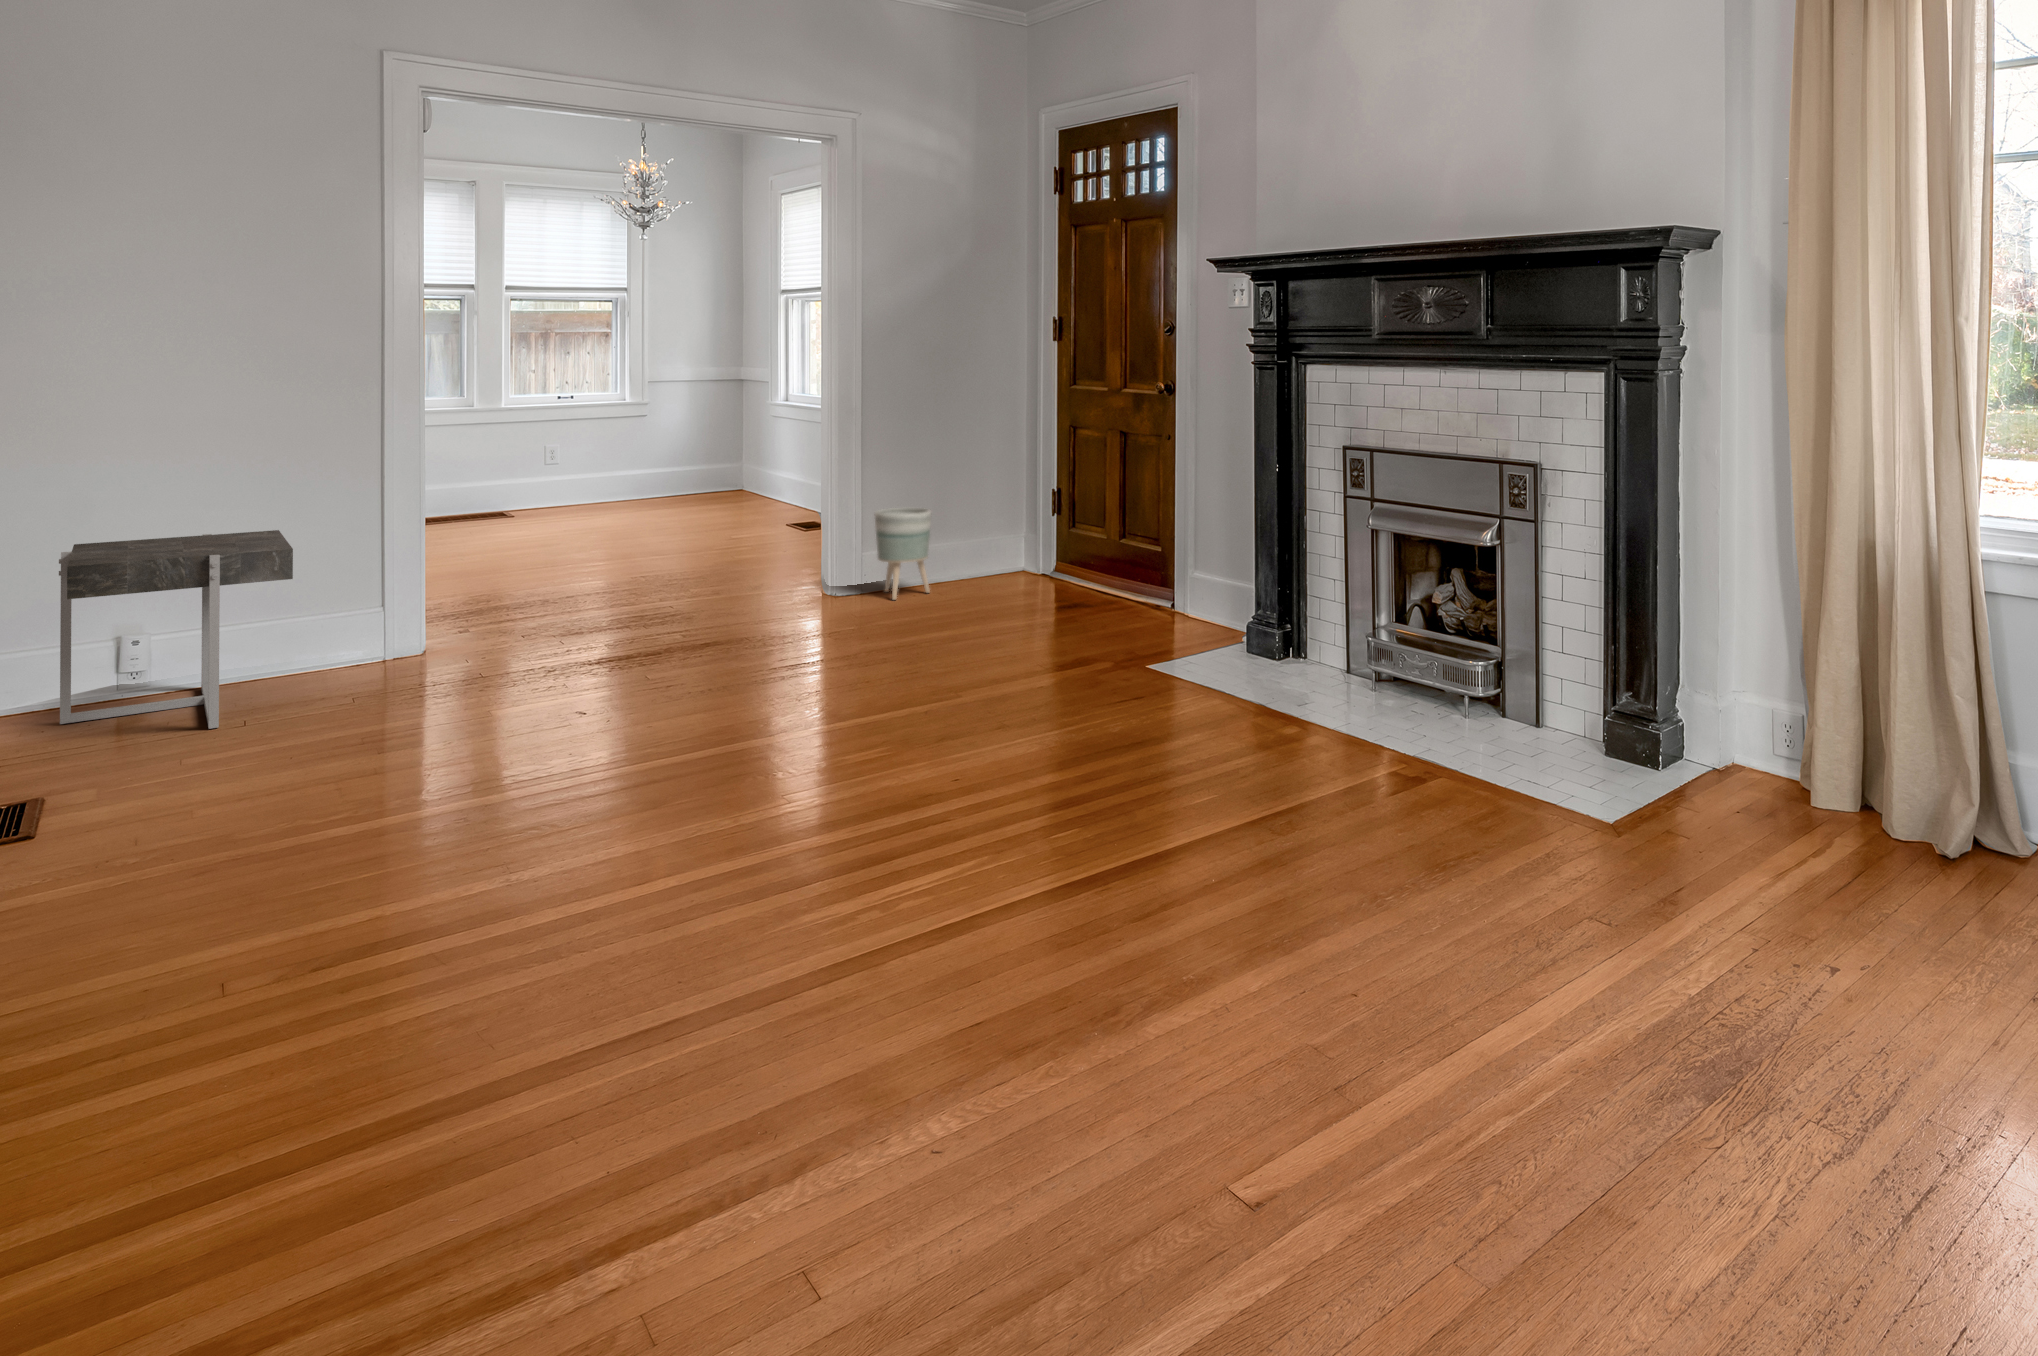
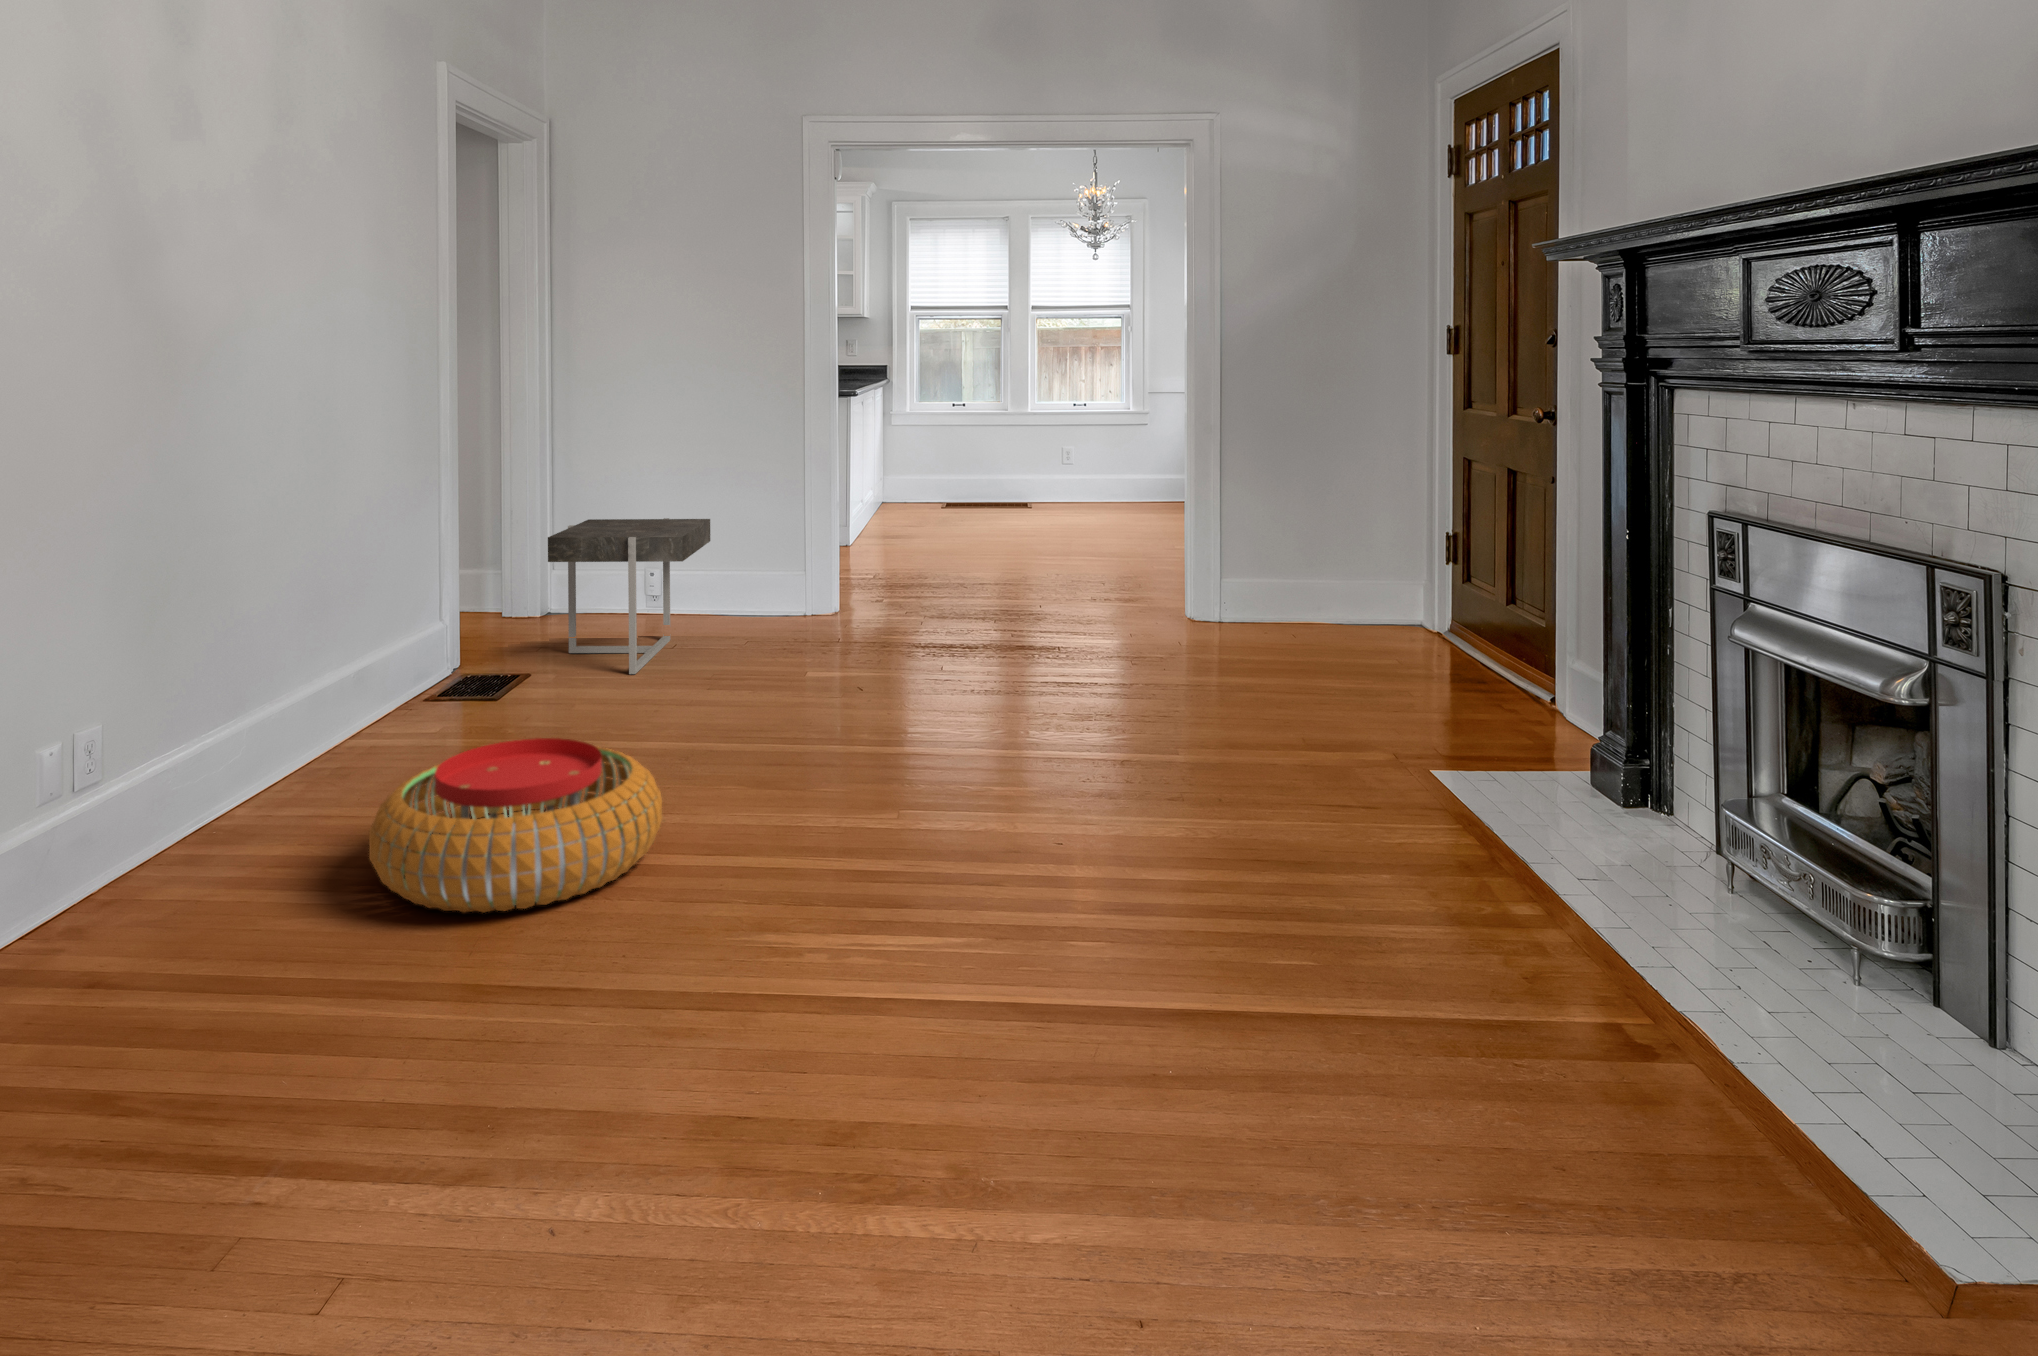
planter: present [874,508,931,600] -> none [1226,539,1290,641]
pouf: none [162,763,557,977] -> present [369,738,662,913]

